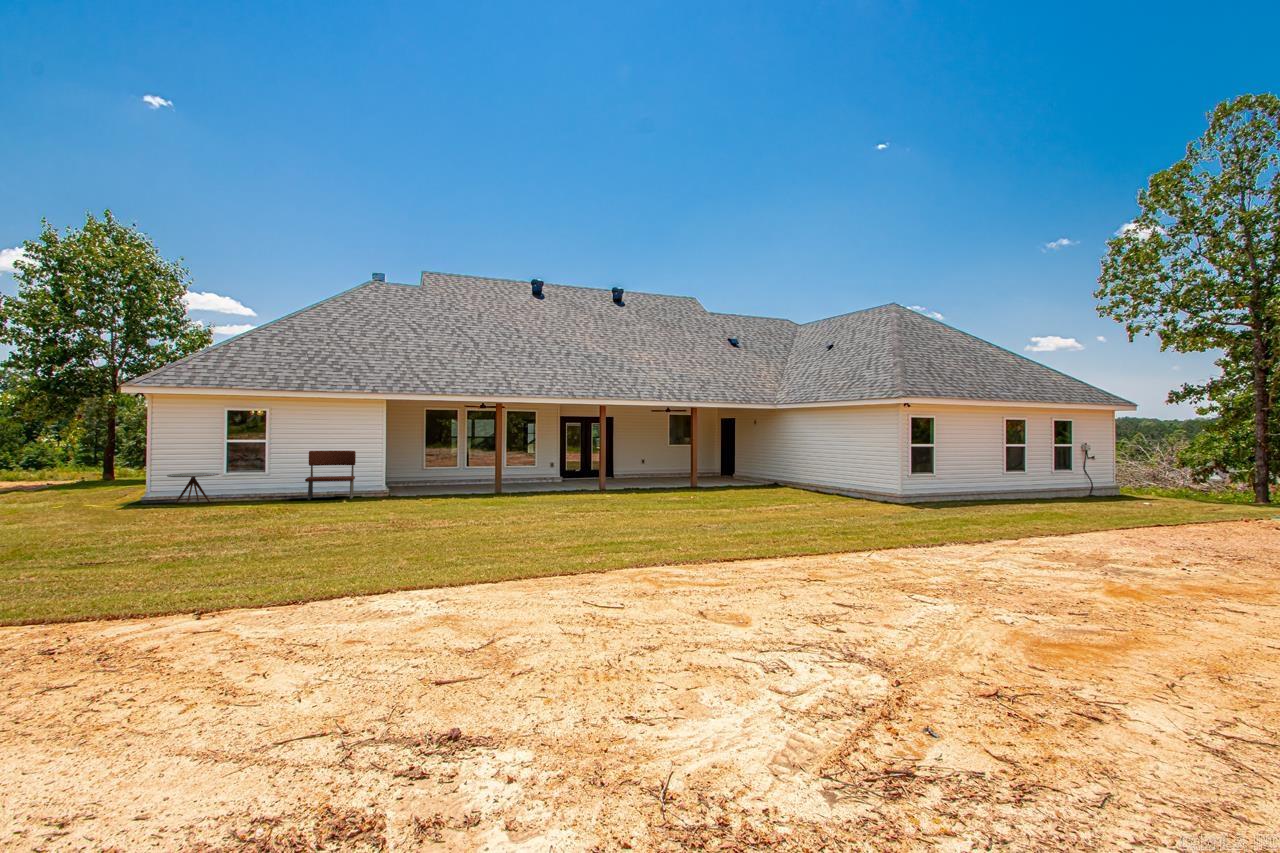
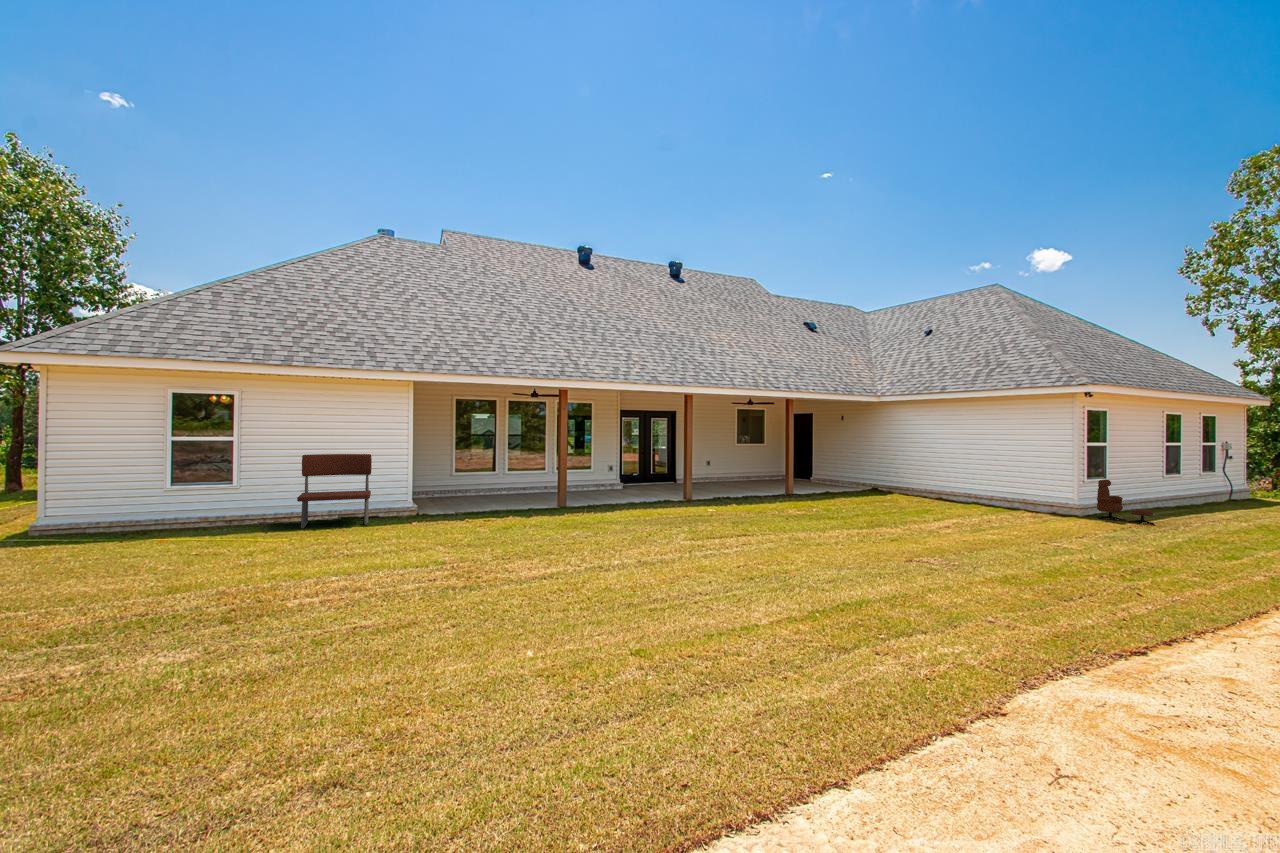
lounge chair: none [910,472,949,507] -> present [1097,480,1155,525]
round table: present [167,473,219,505] -> none [66,489,158,543]

